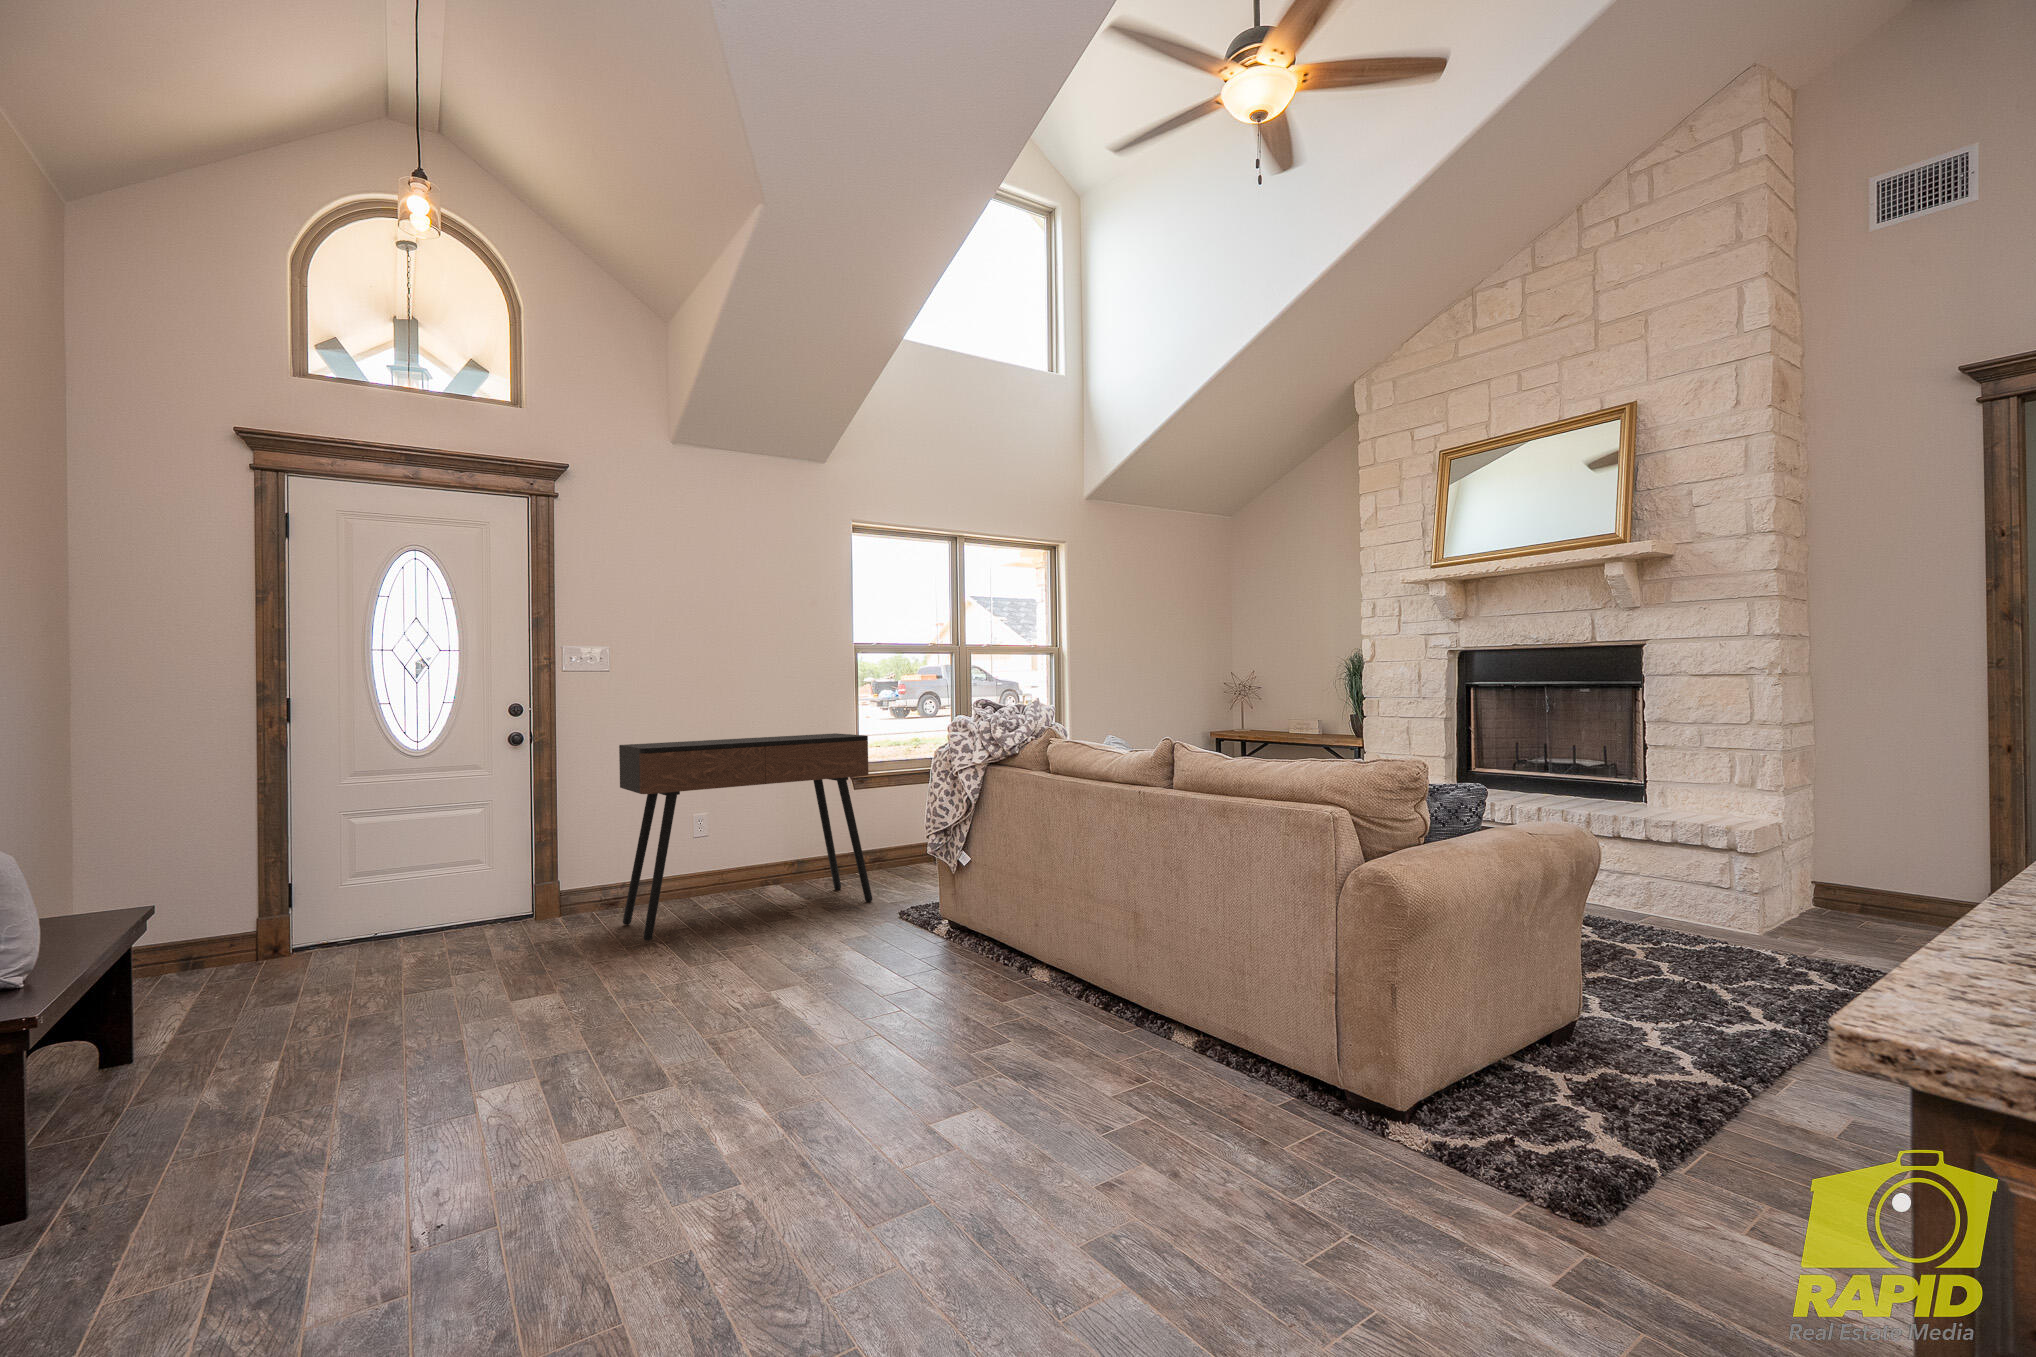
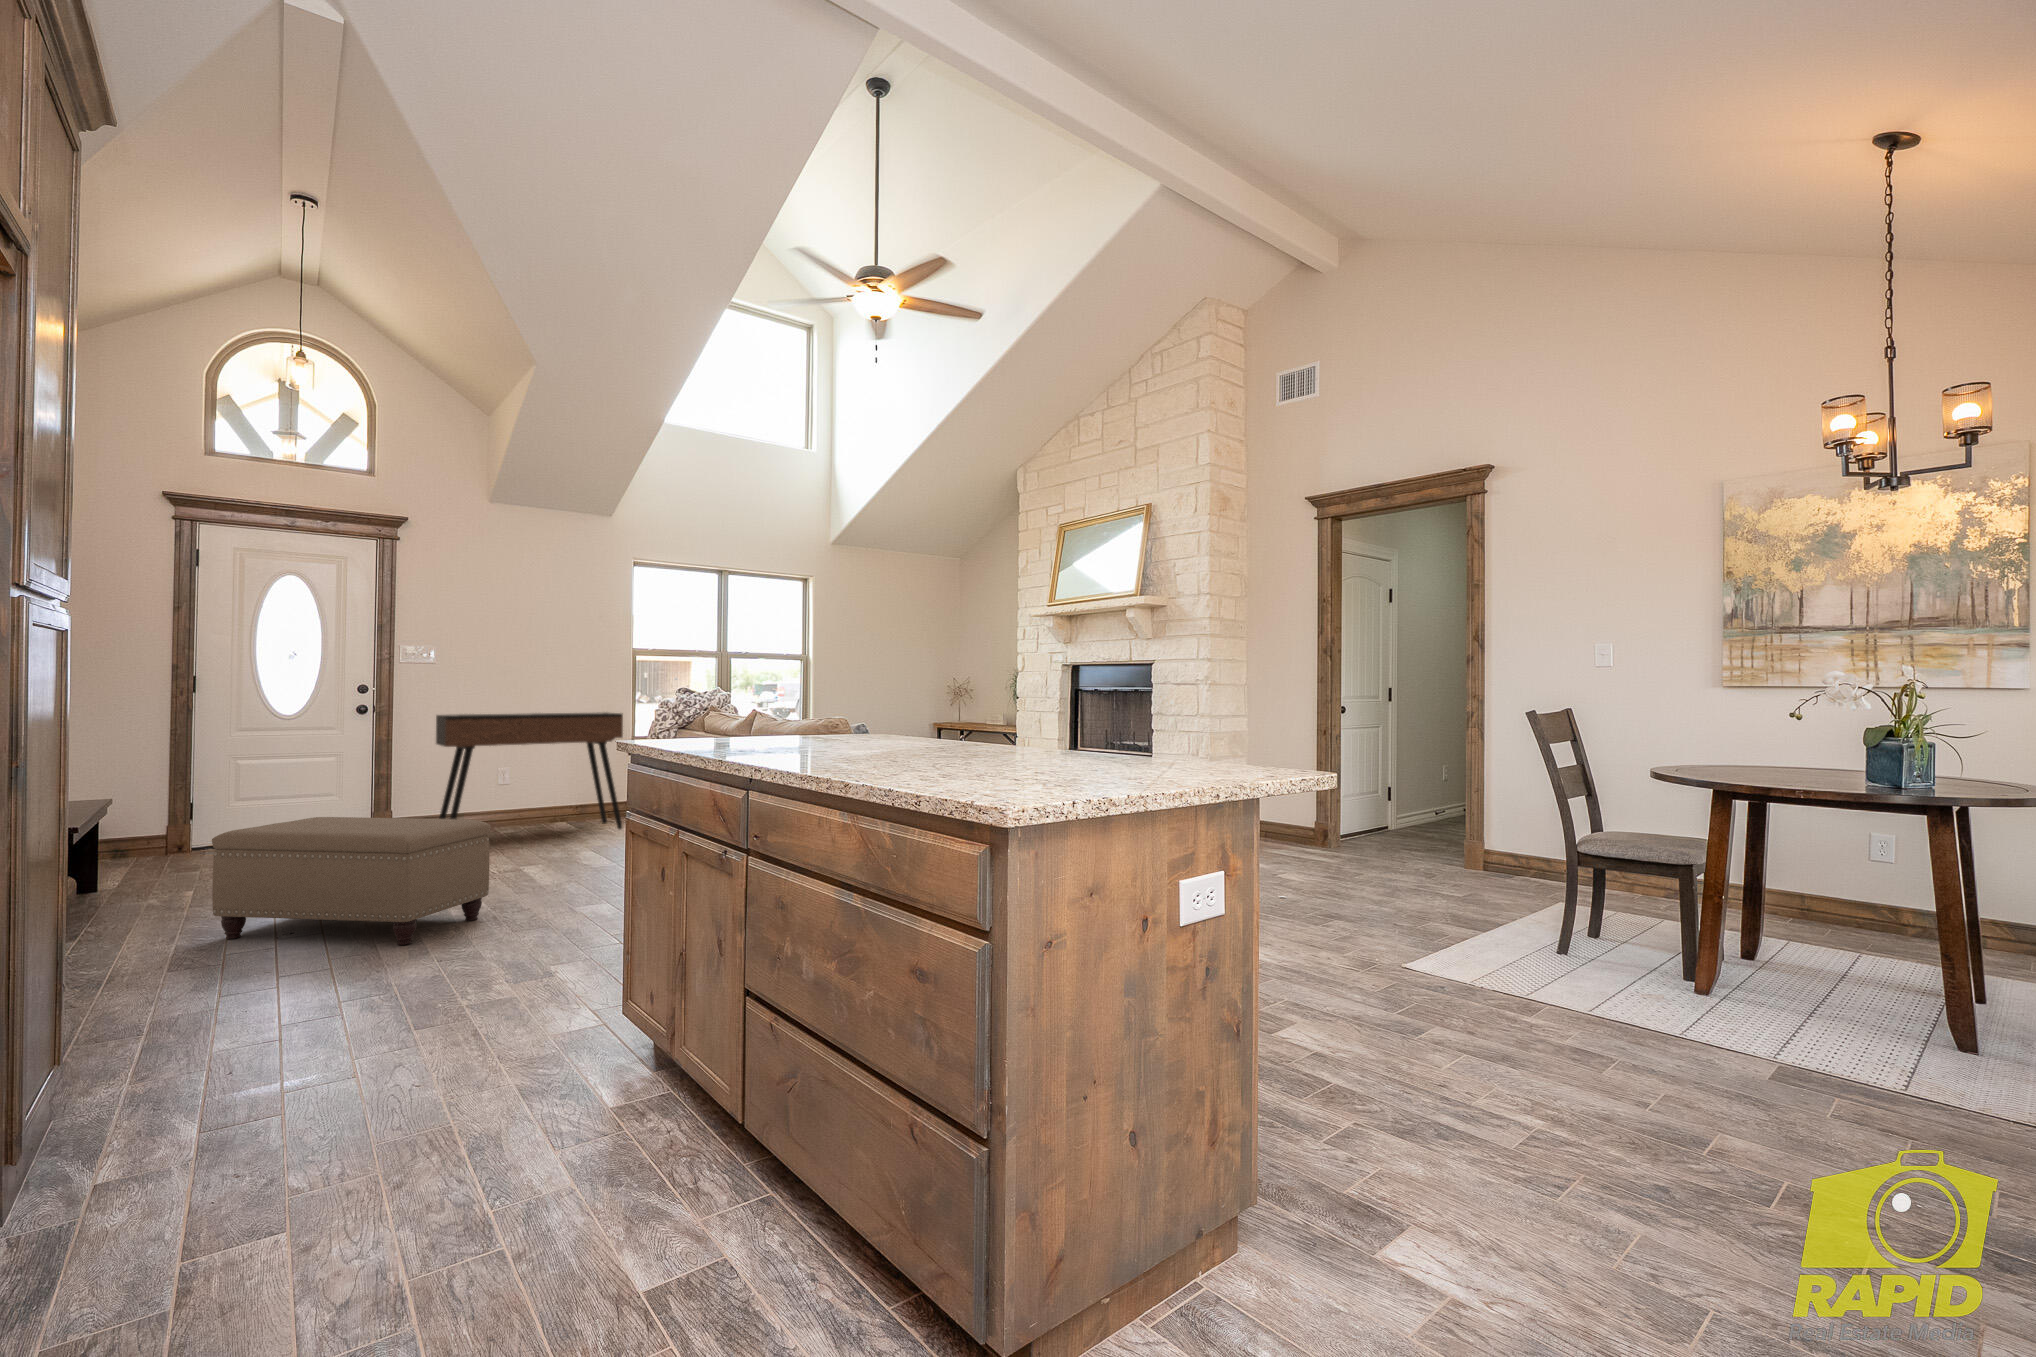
ottoman: none [313,957,814,1268] -> present [212,817,491,945]

